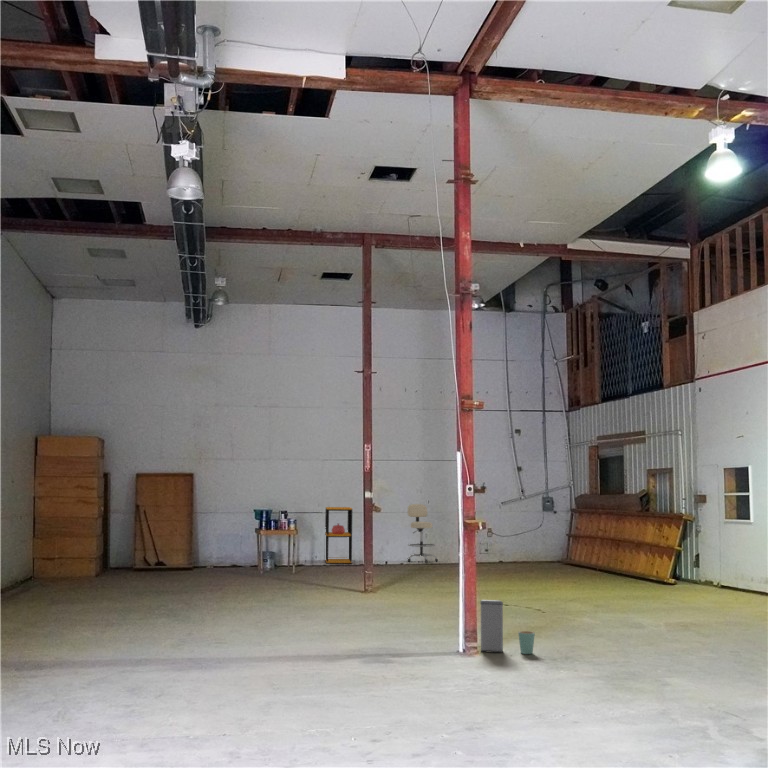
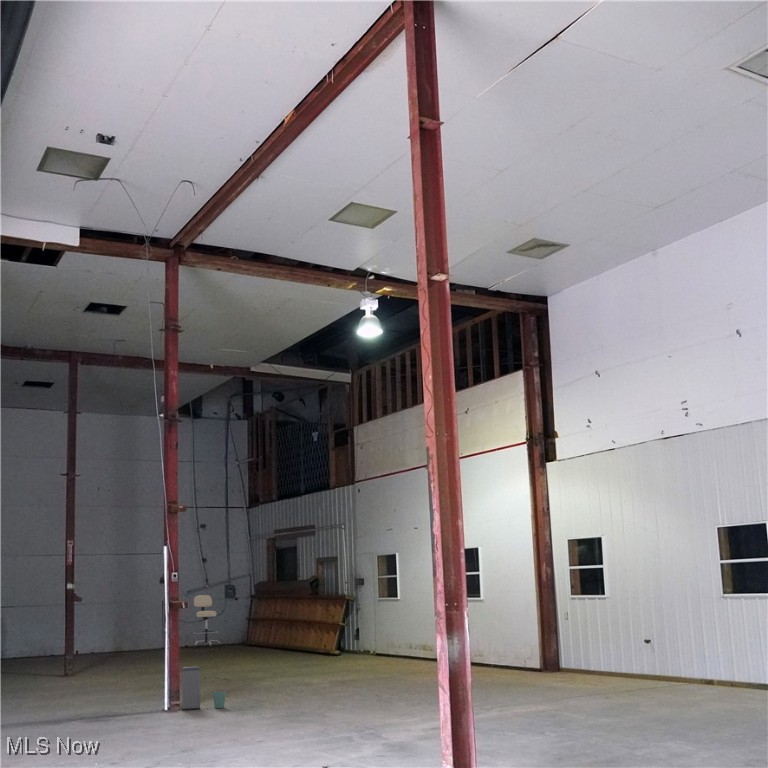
stool: present [408,504,438,563] -> present [194,595,221,648]
shelving unit: present [325,507,352,564] -> none [14,604,46,661]

